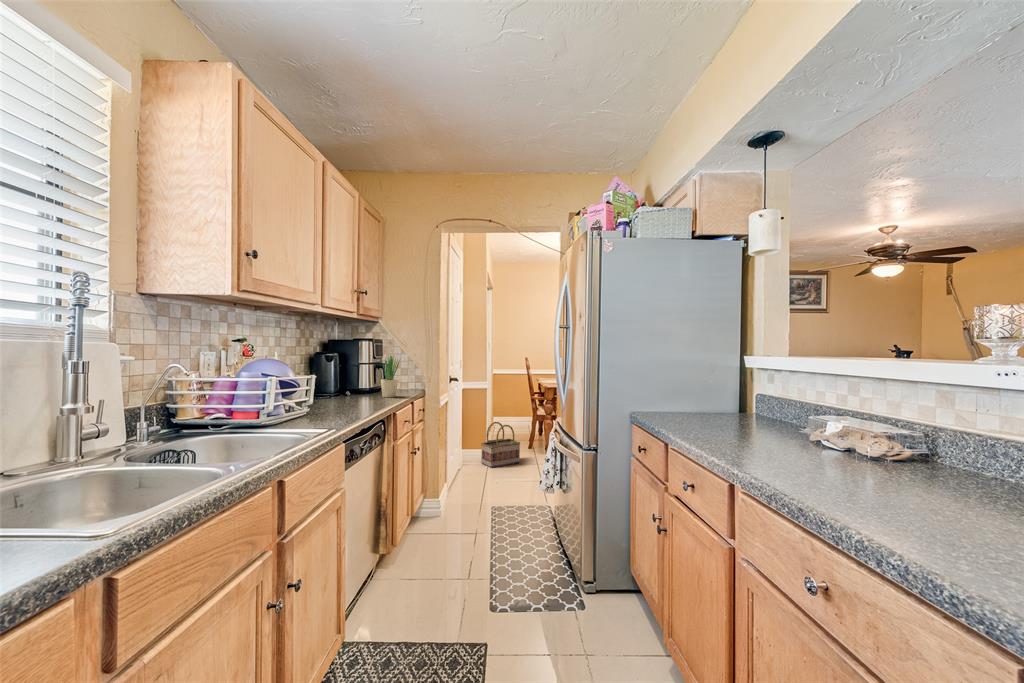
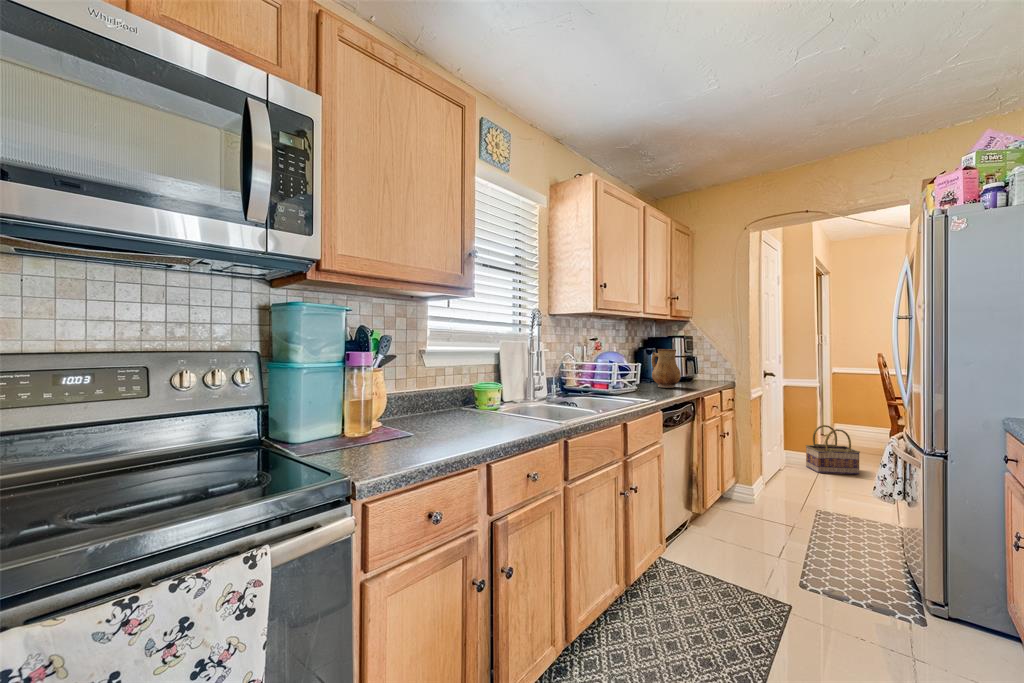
potted plant: present [381,354,400,397] -> none [693,345,711,386]
ceramic pitcher: none [330,355,367,404] -> present [651,349,681,388]

